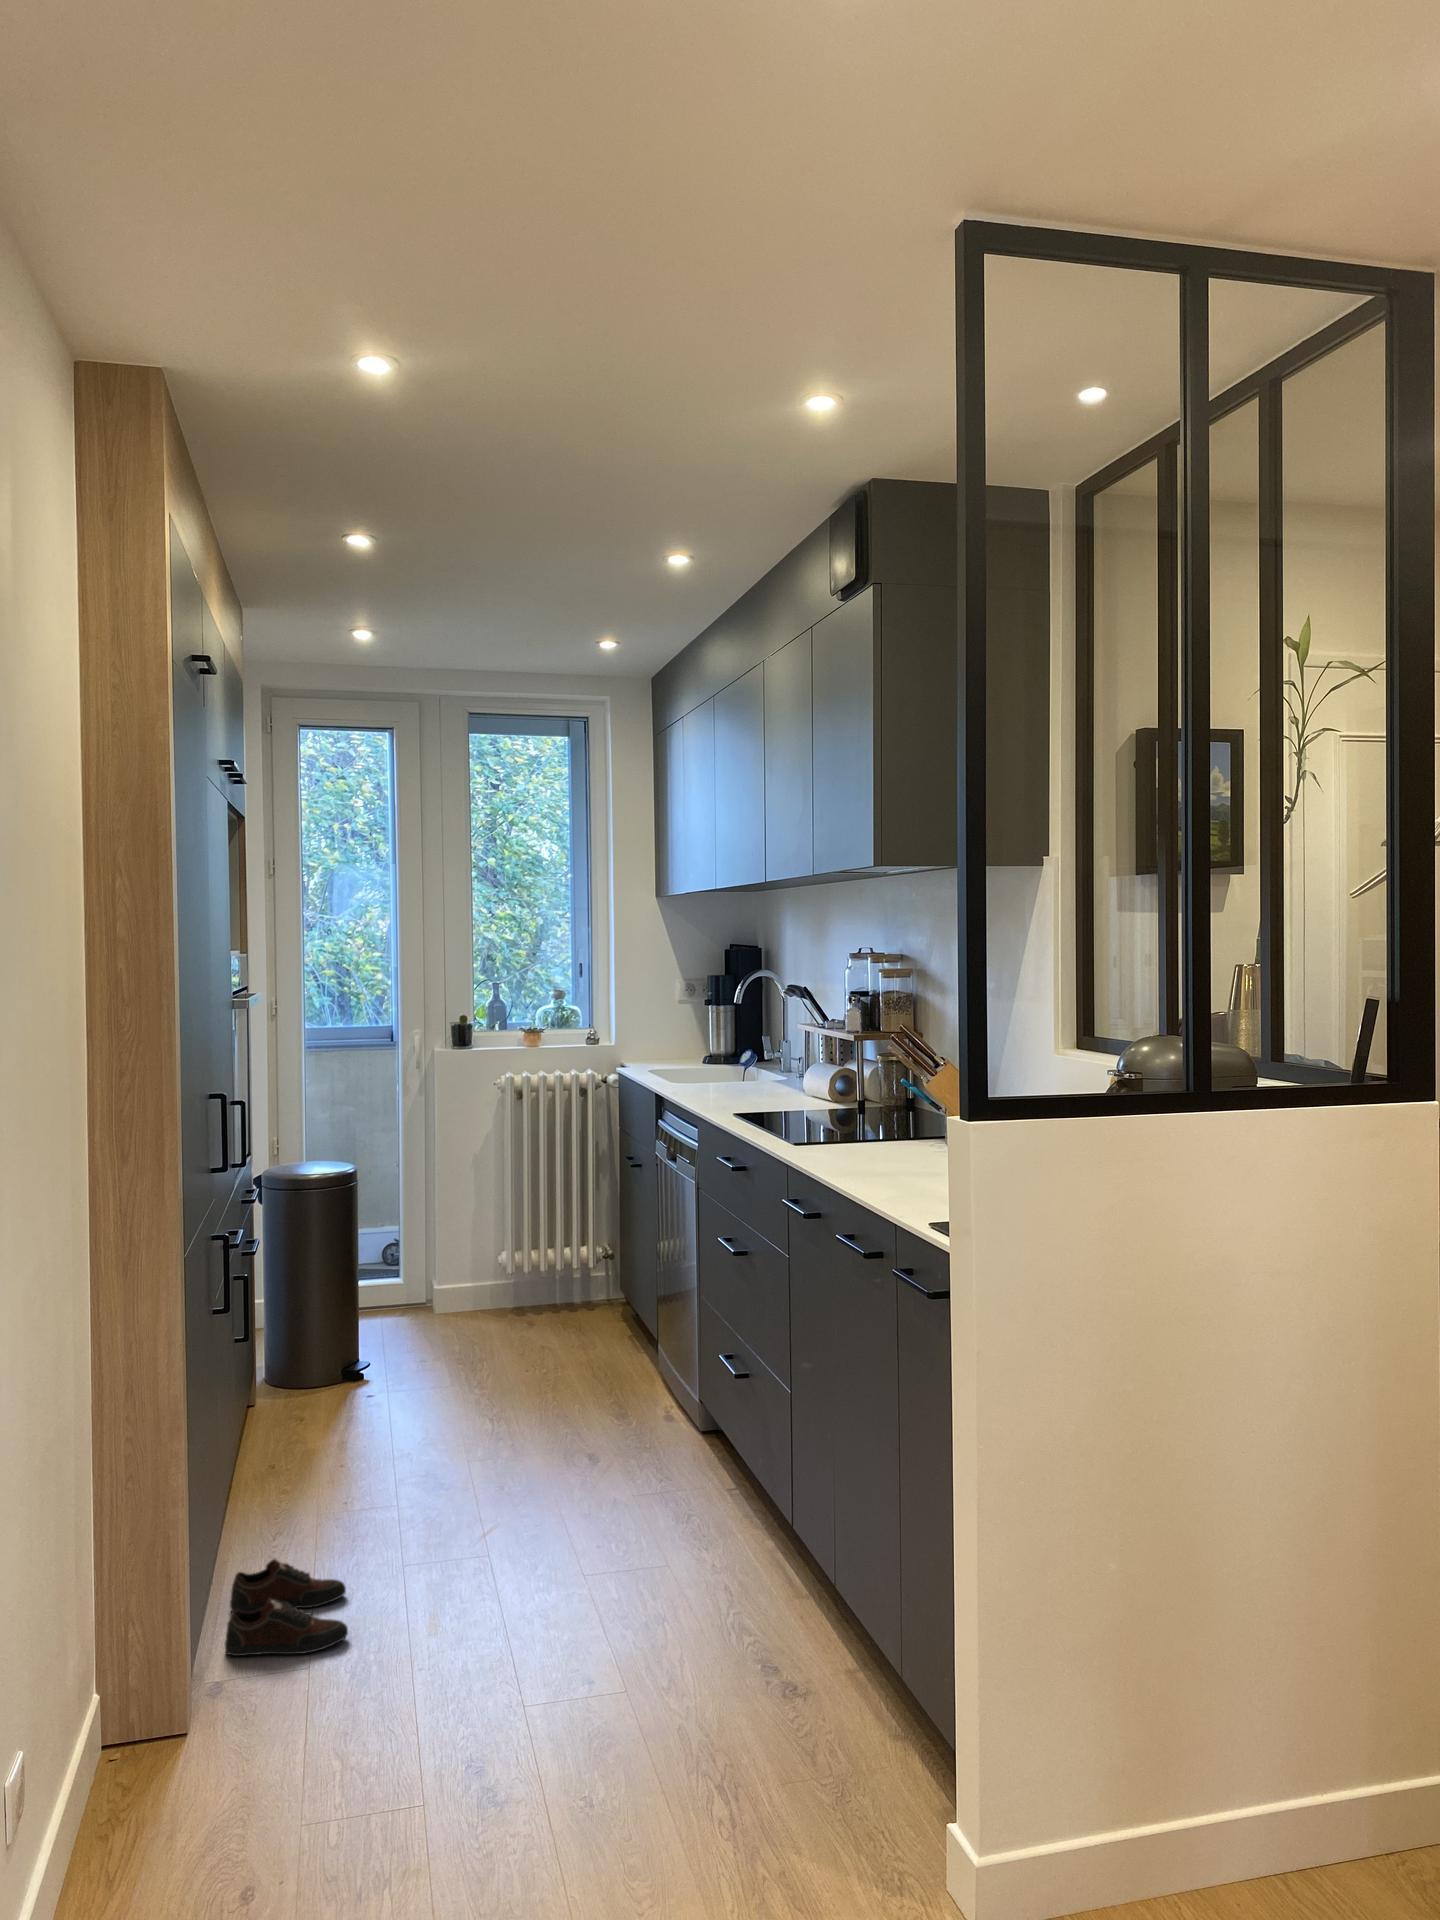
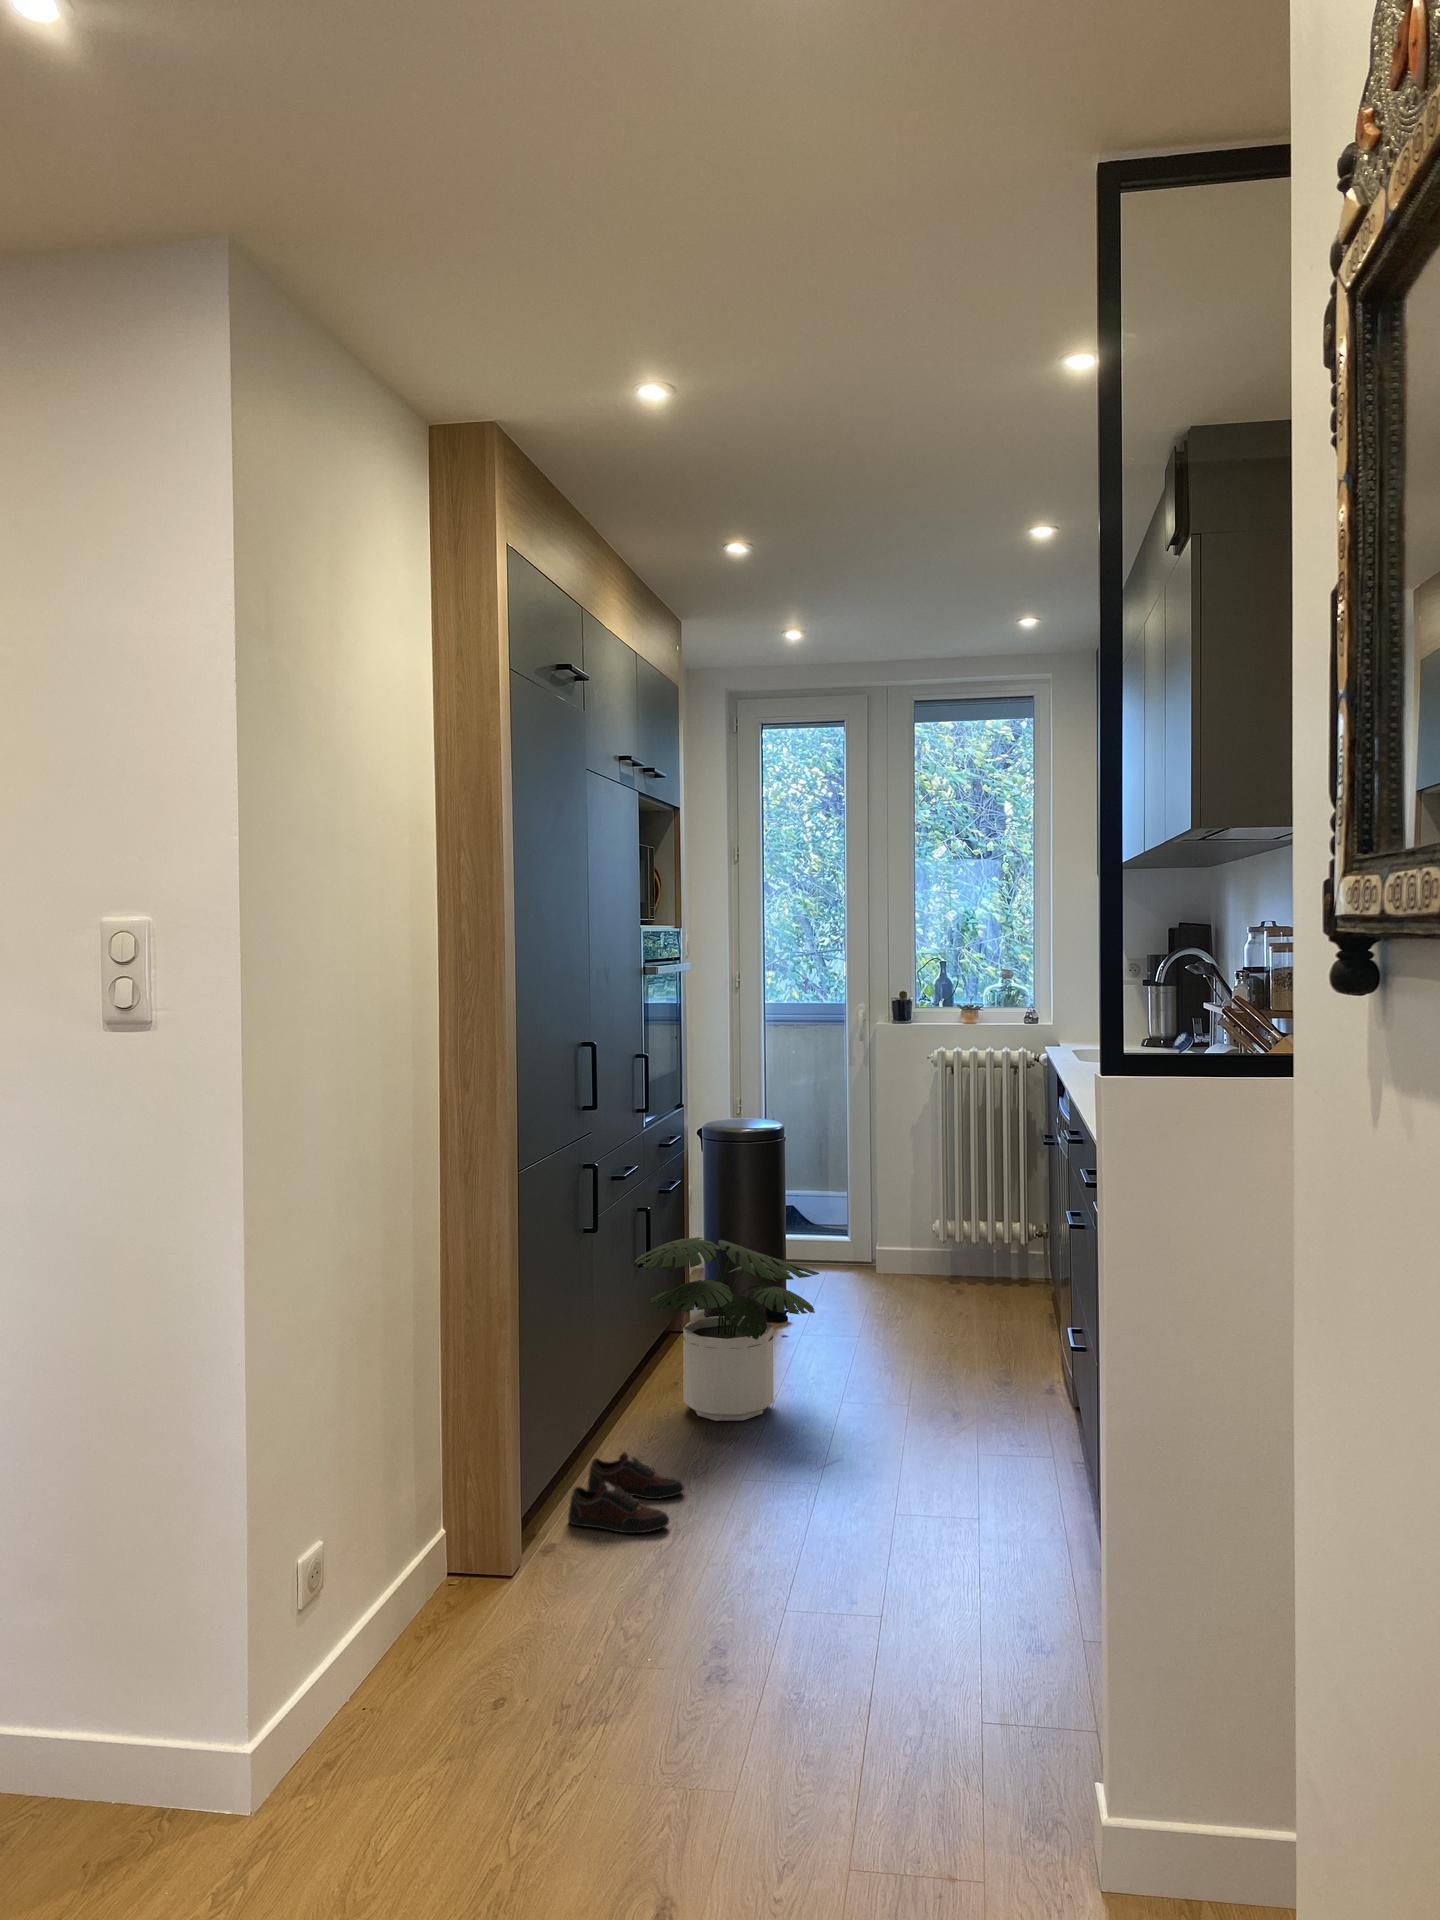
potted plant: none [246,1302,455,1503] -> present [634,1237,819,1421]

